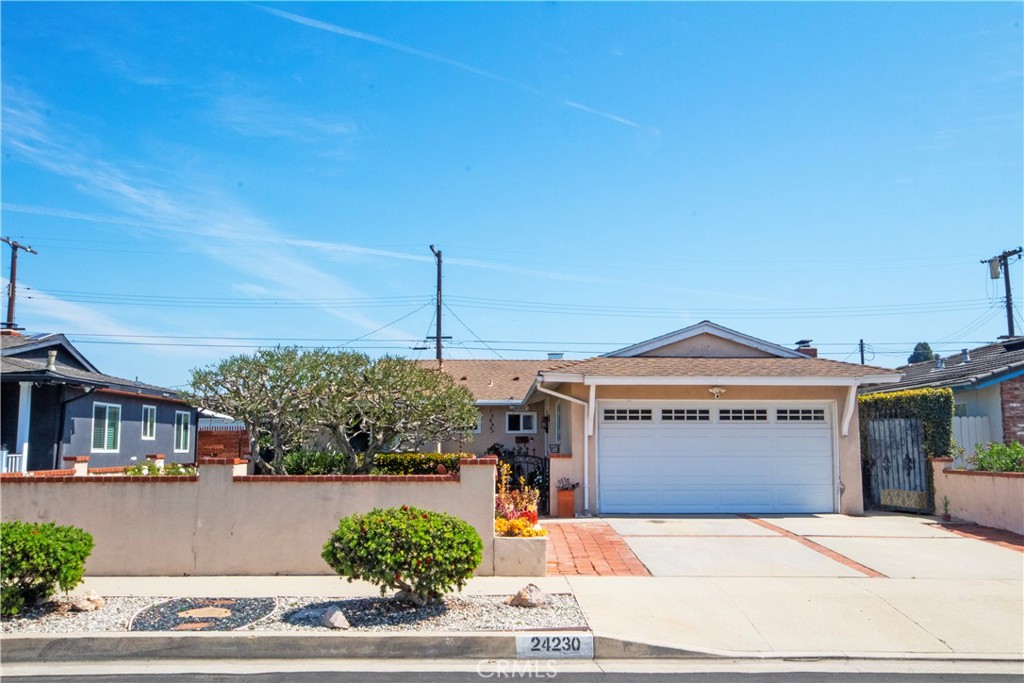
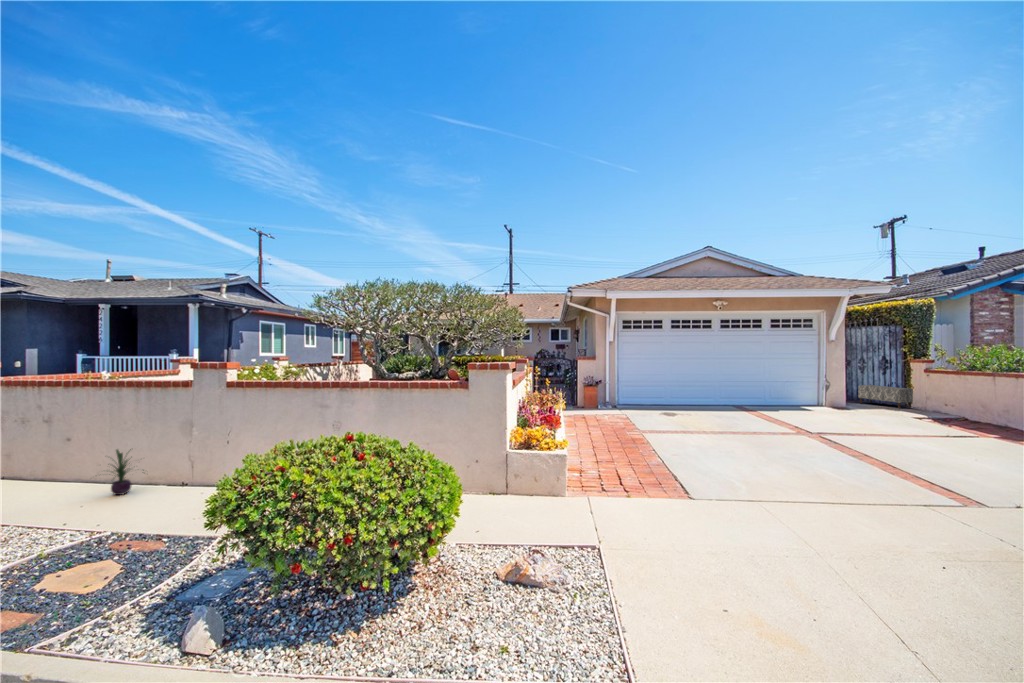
decorative plant: present [941,496,951,521] -> present [111,449,144,495]

